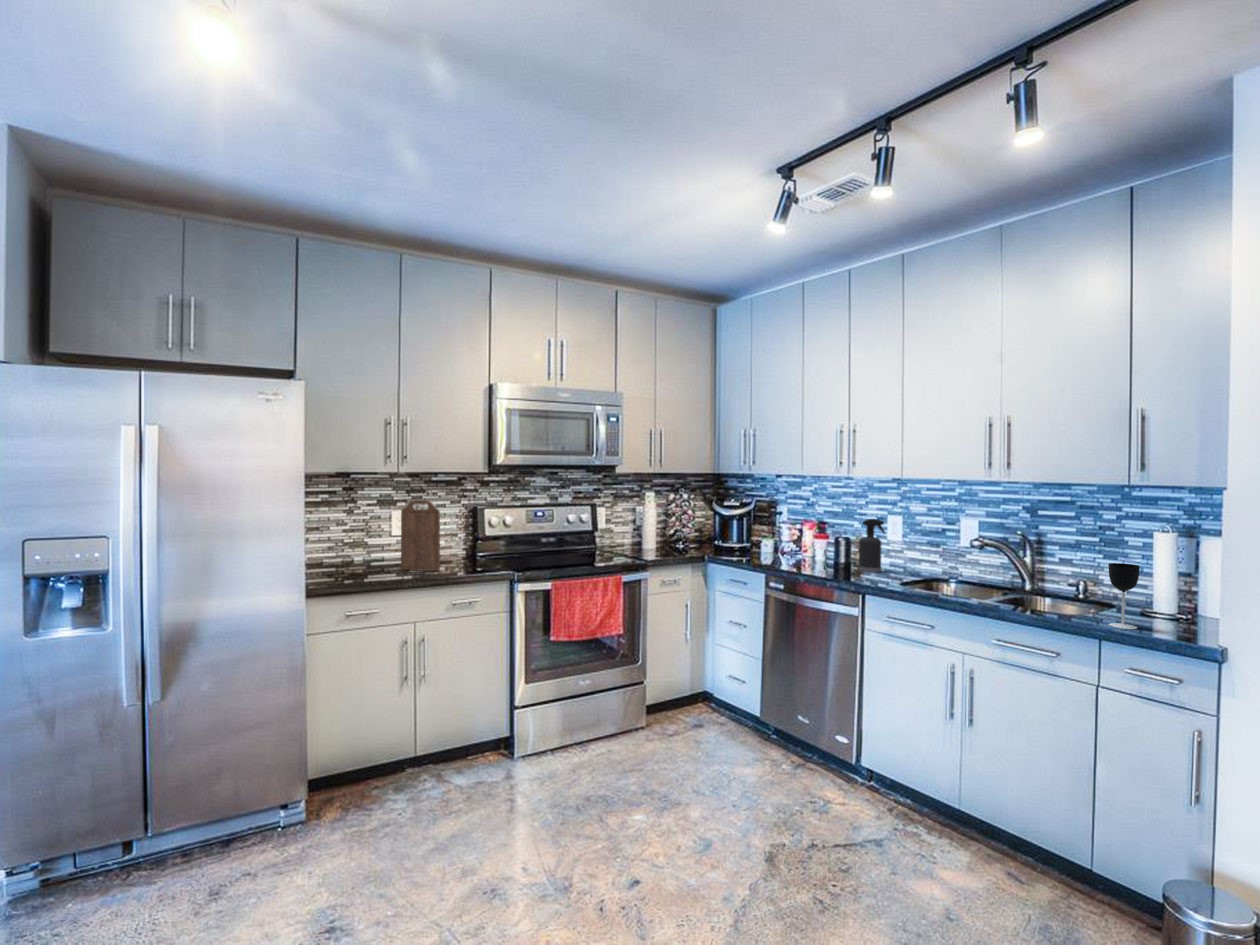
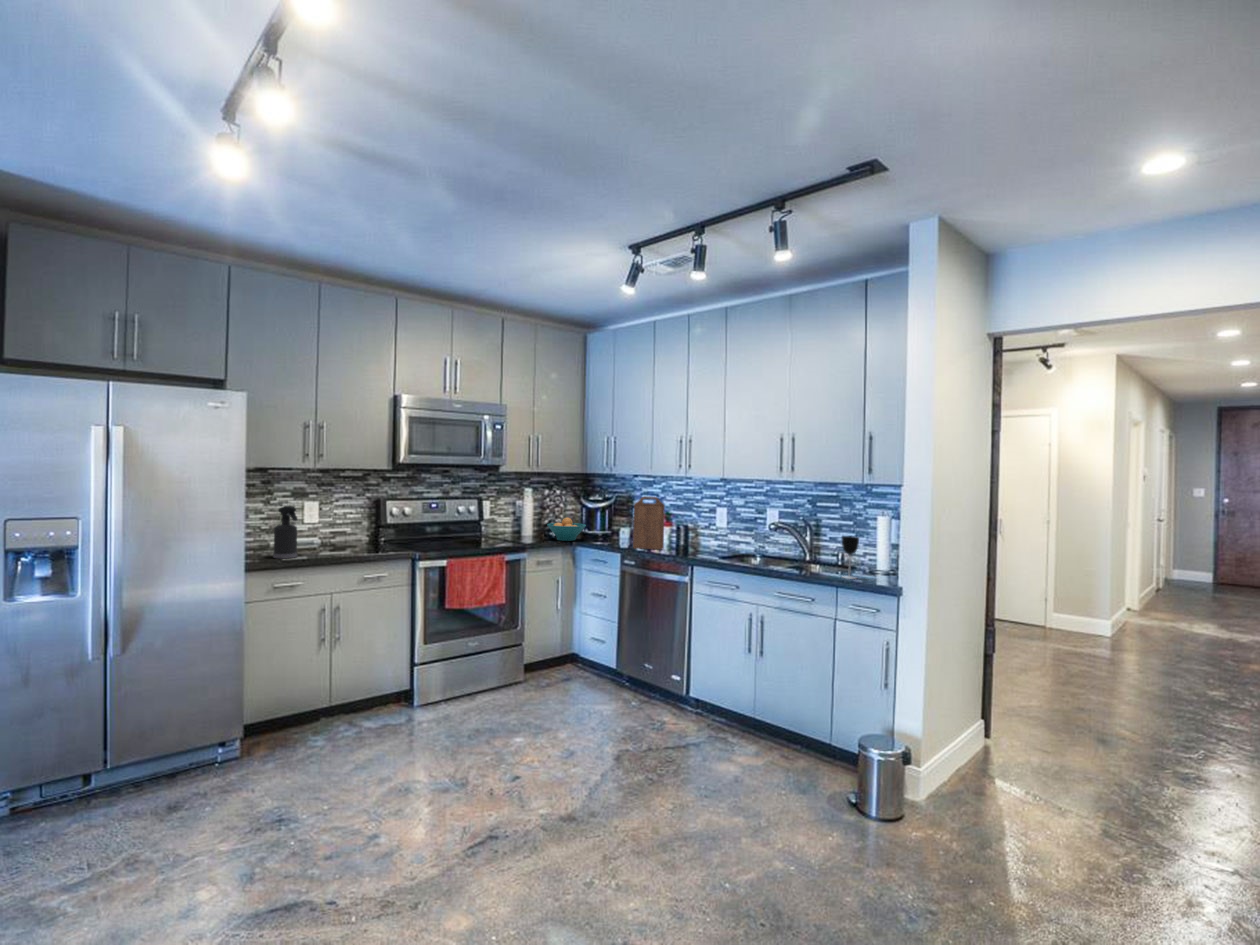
cutting board: present [401,500,440,571] -> present [633,497,665,549]
spray bottle: present [858,519,885,572] -> present [273,506,297,559]
fruit bowl: none [671,527,718,555] -> present [547,518,586,541]

